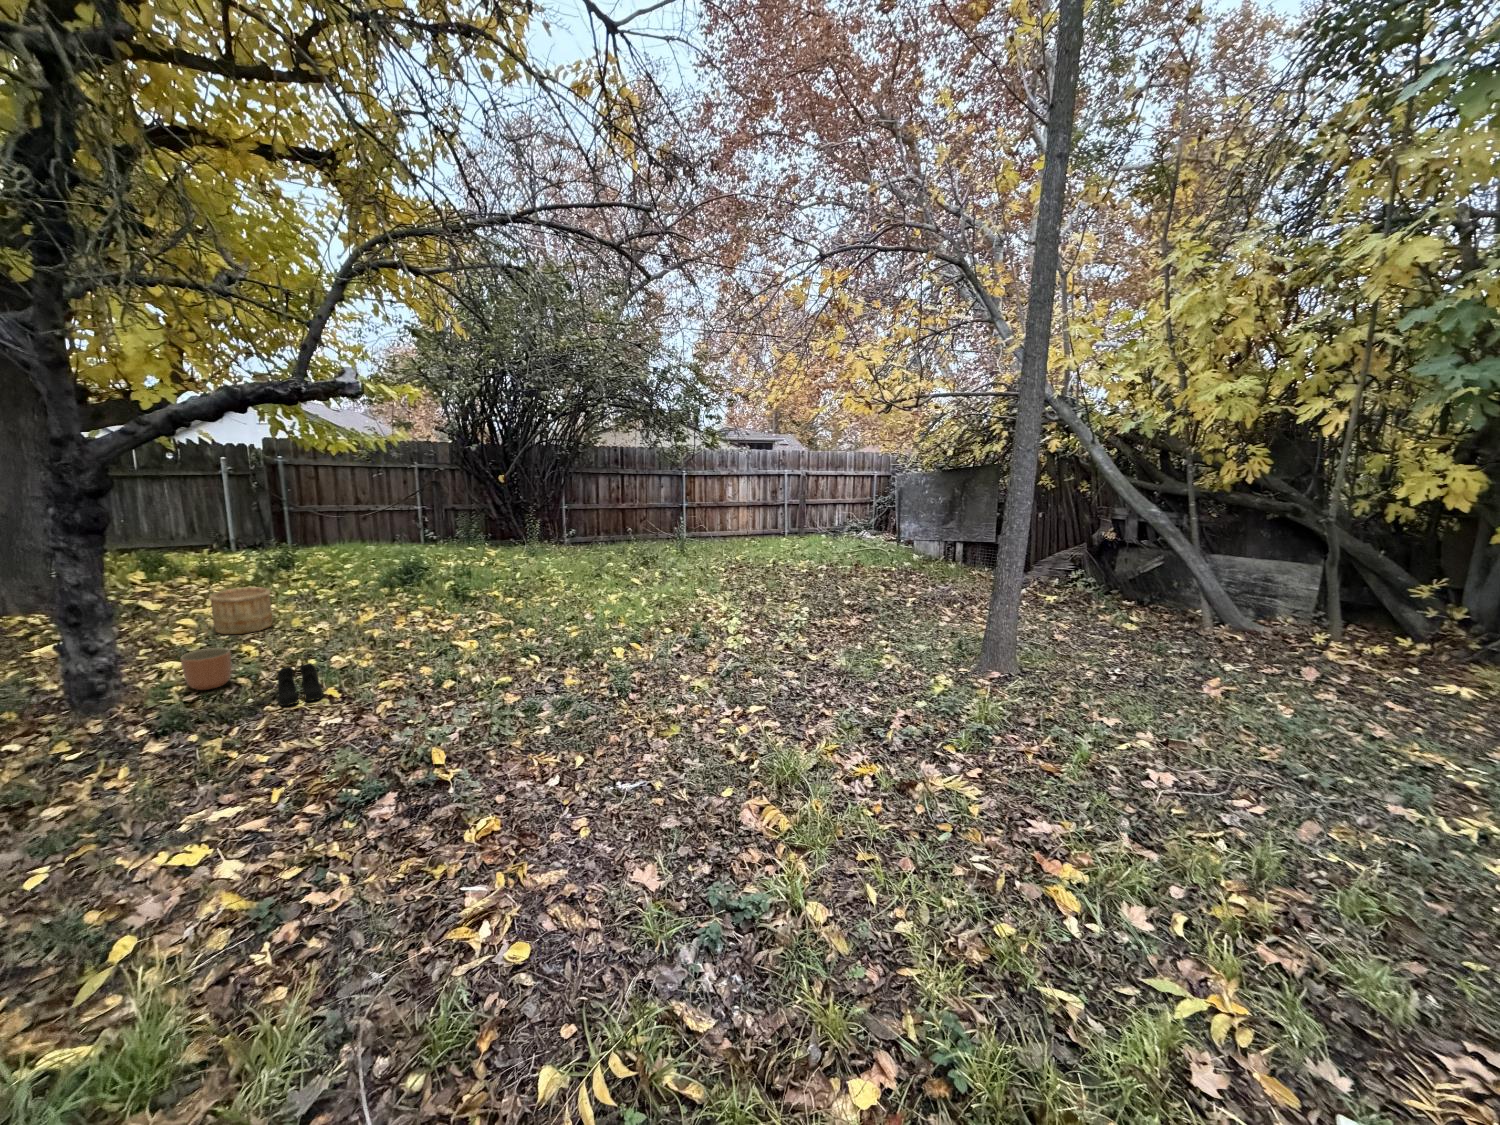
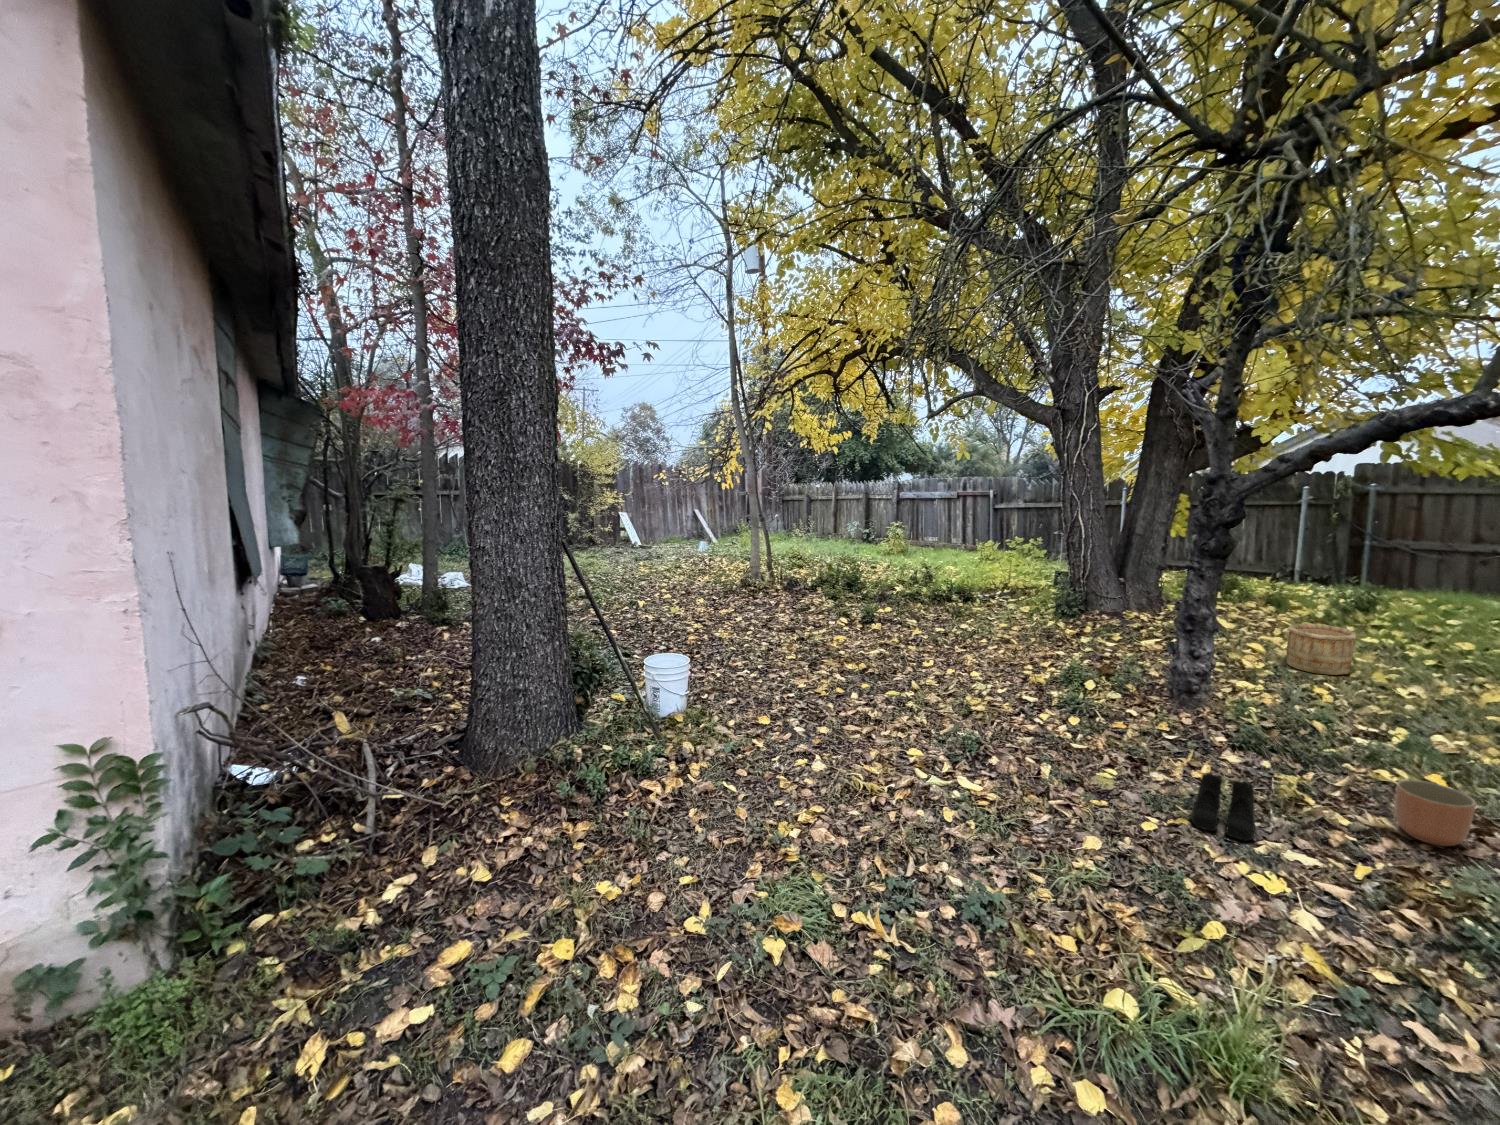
planter: present [181,648,232,690] -> present [1395,780,1476,846]
boots: present [277,663,323,706] -> present [1192,773,1255,841]

